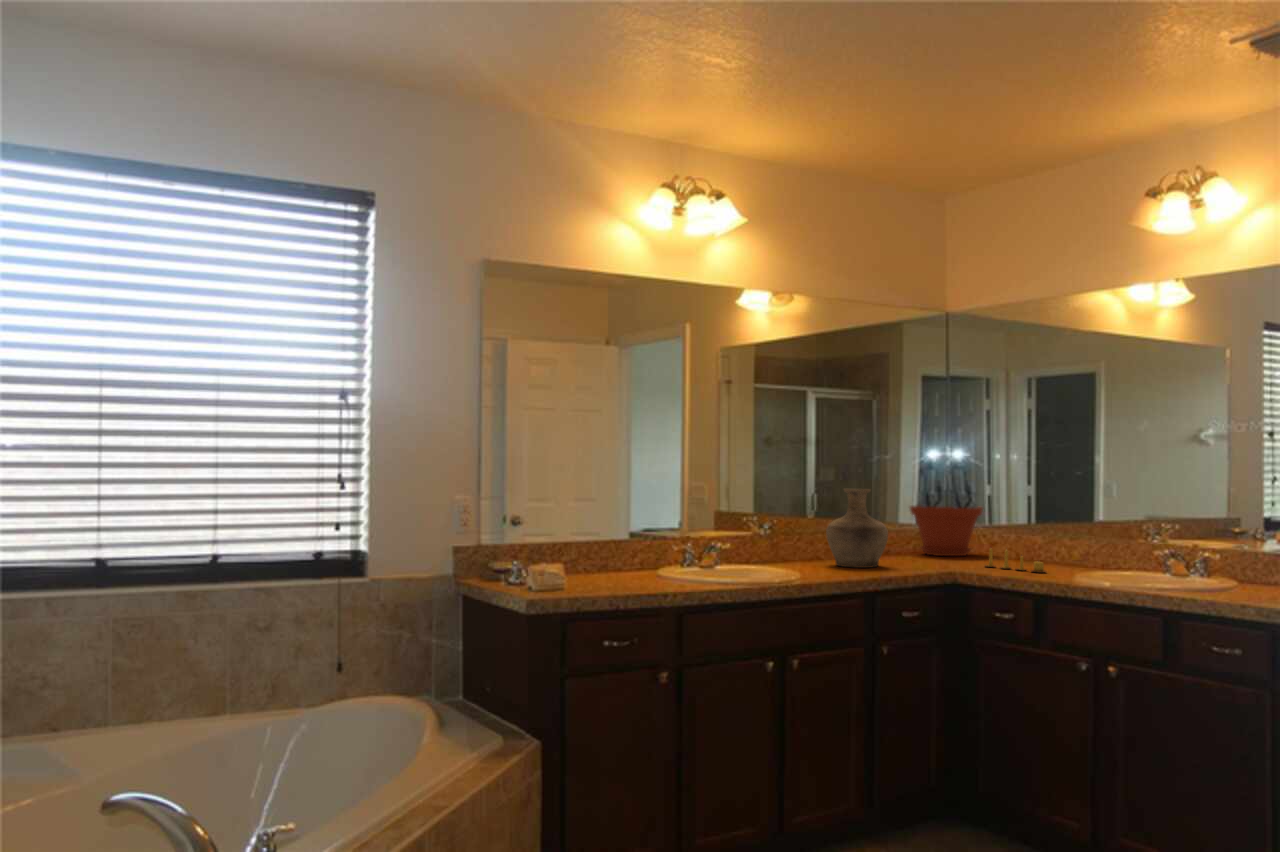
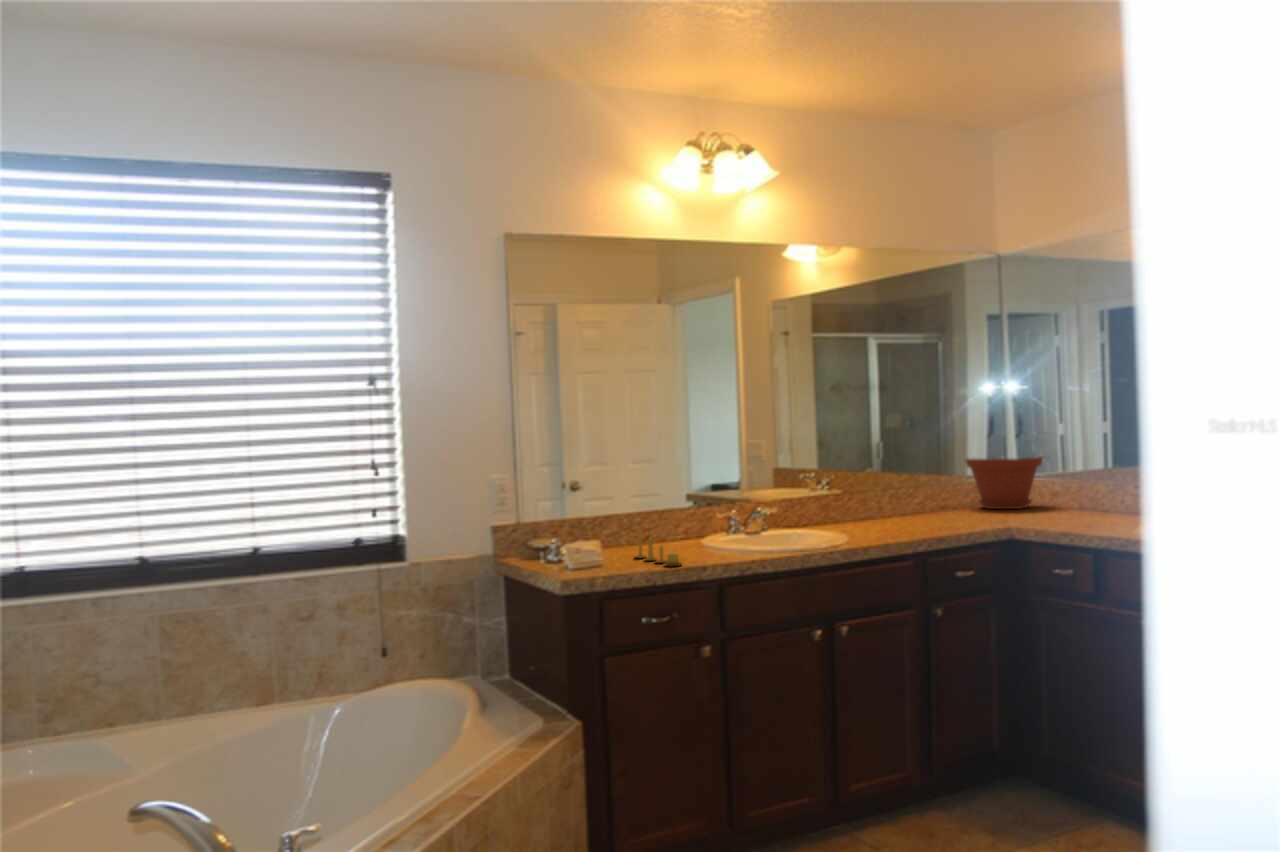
vase: present [826,489,888,568] -> none [876,445,940,527]
candle: present [985,549,1046,573] -> present [635,536,682,566]

